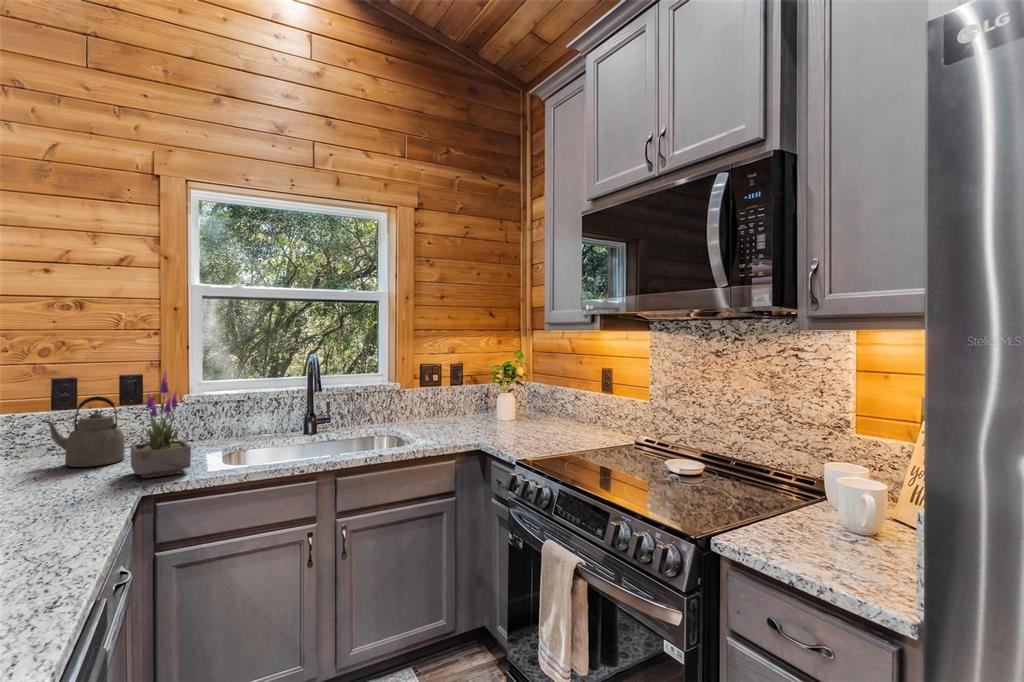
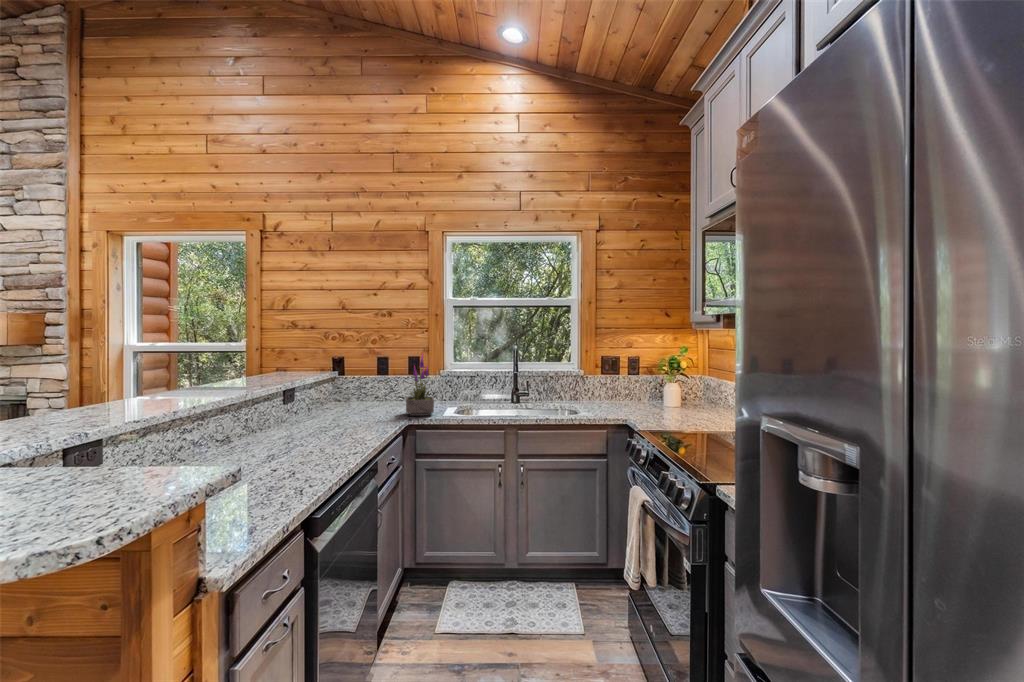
kettle: present [42,396,124,467] -> none [370,368,407,408]

